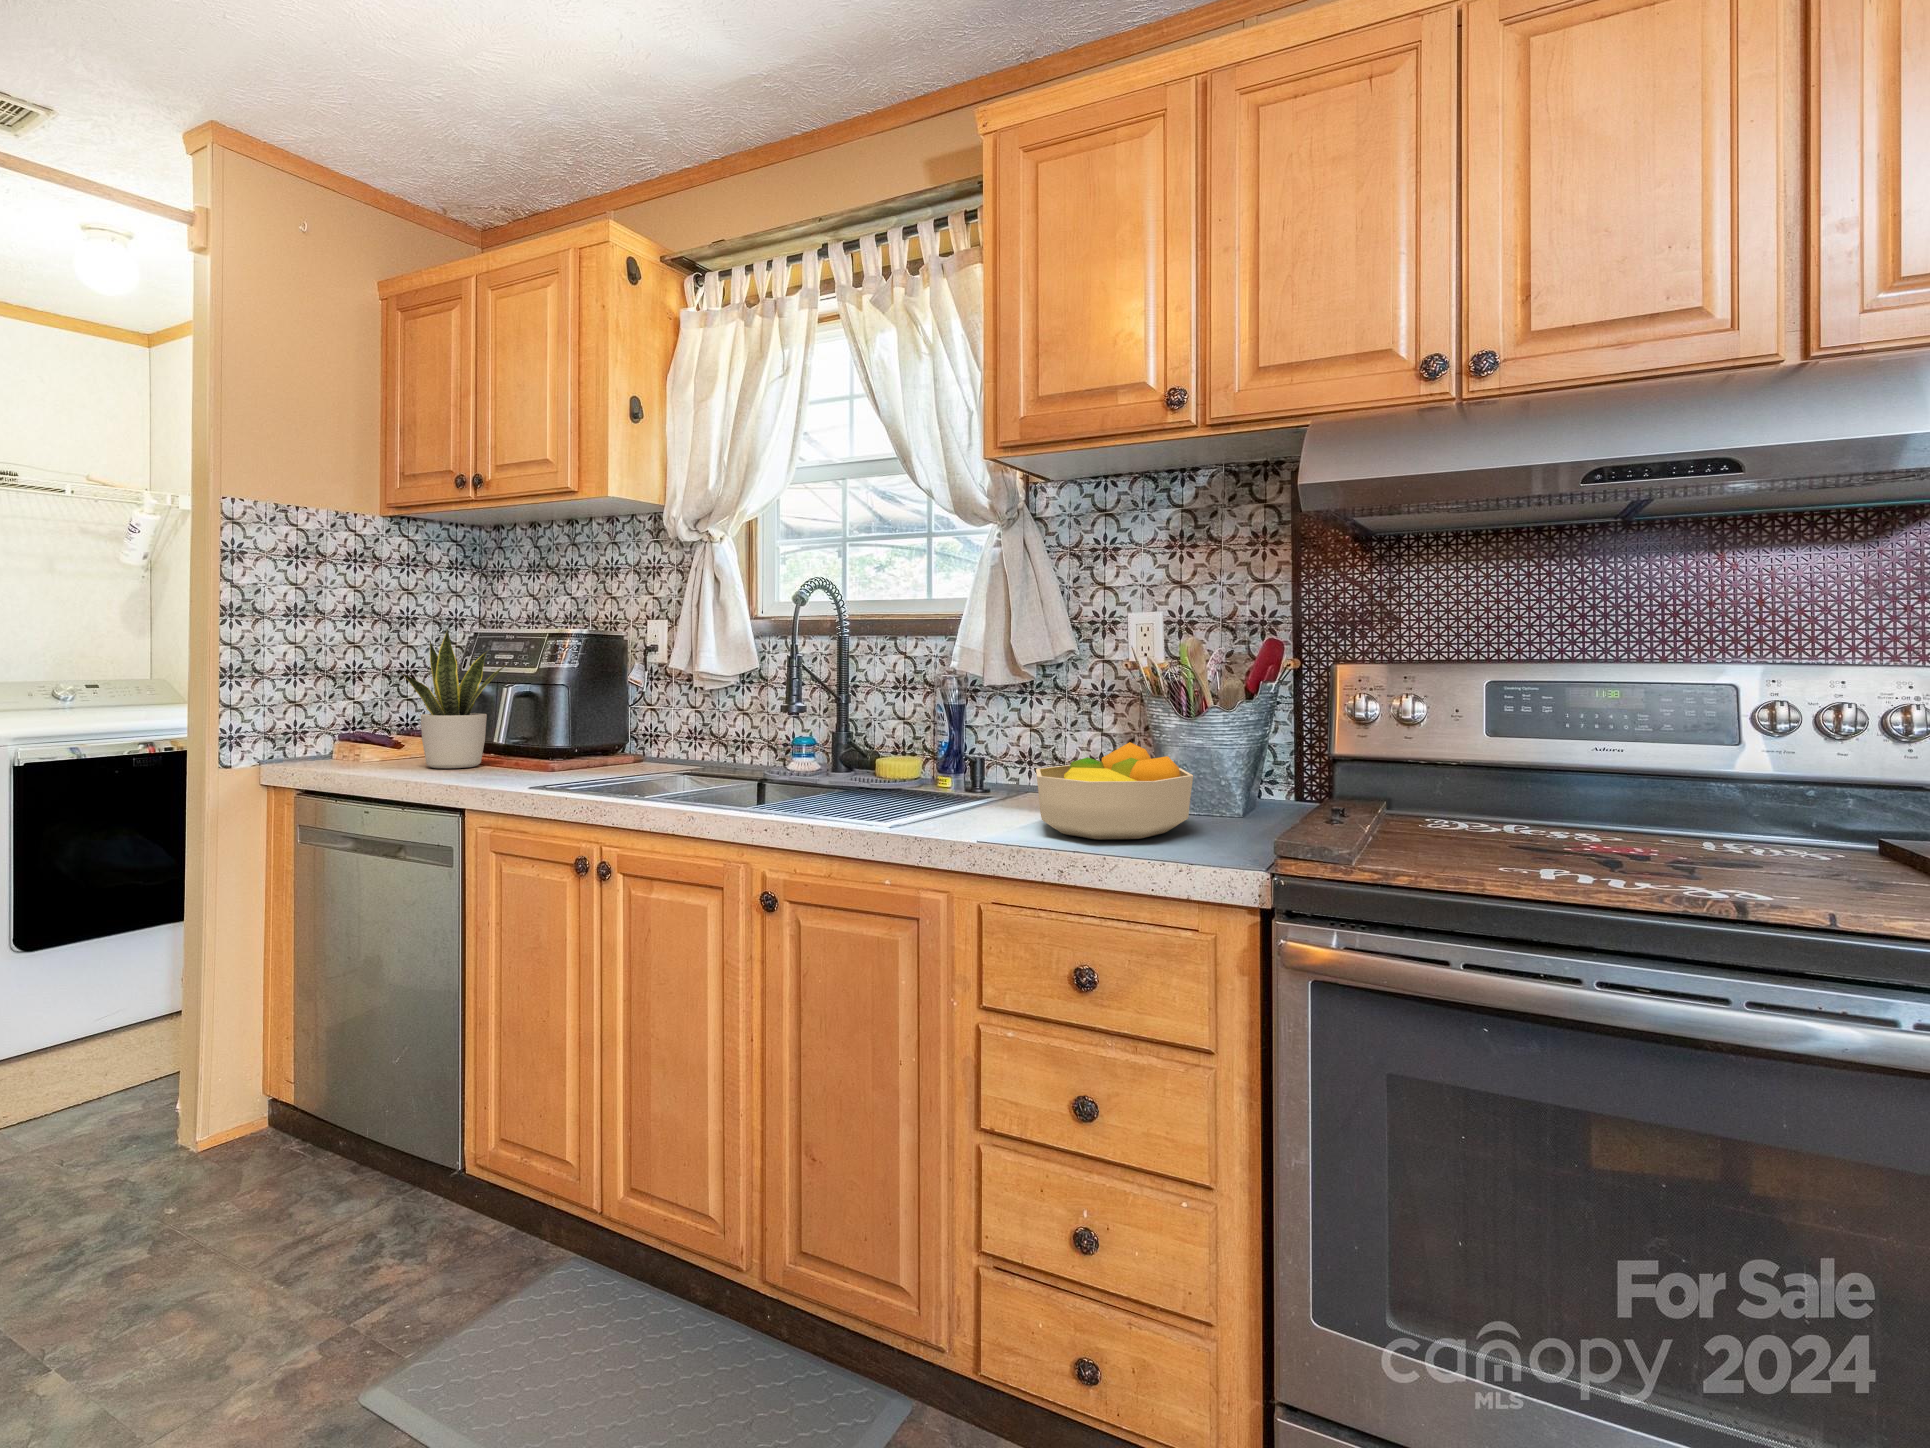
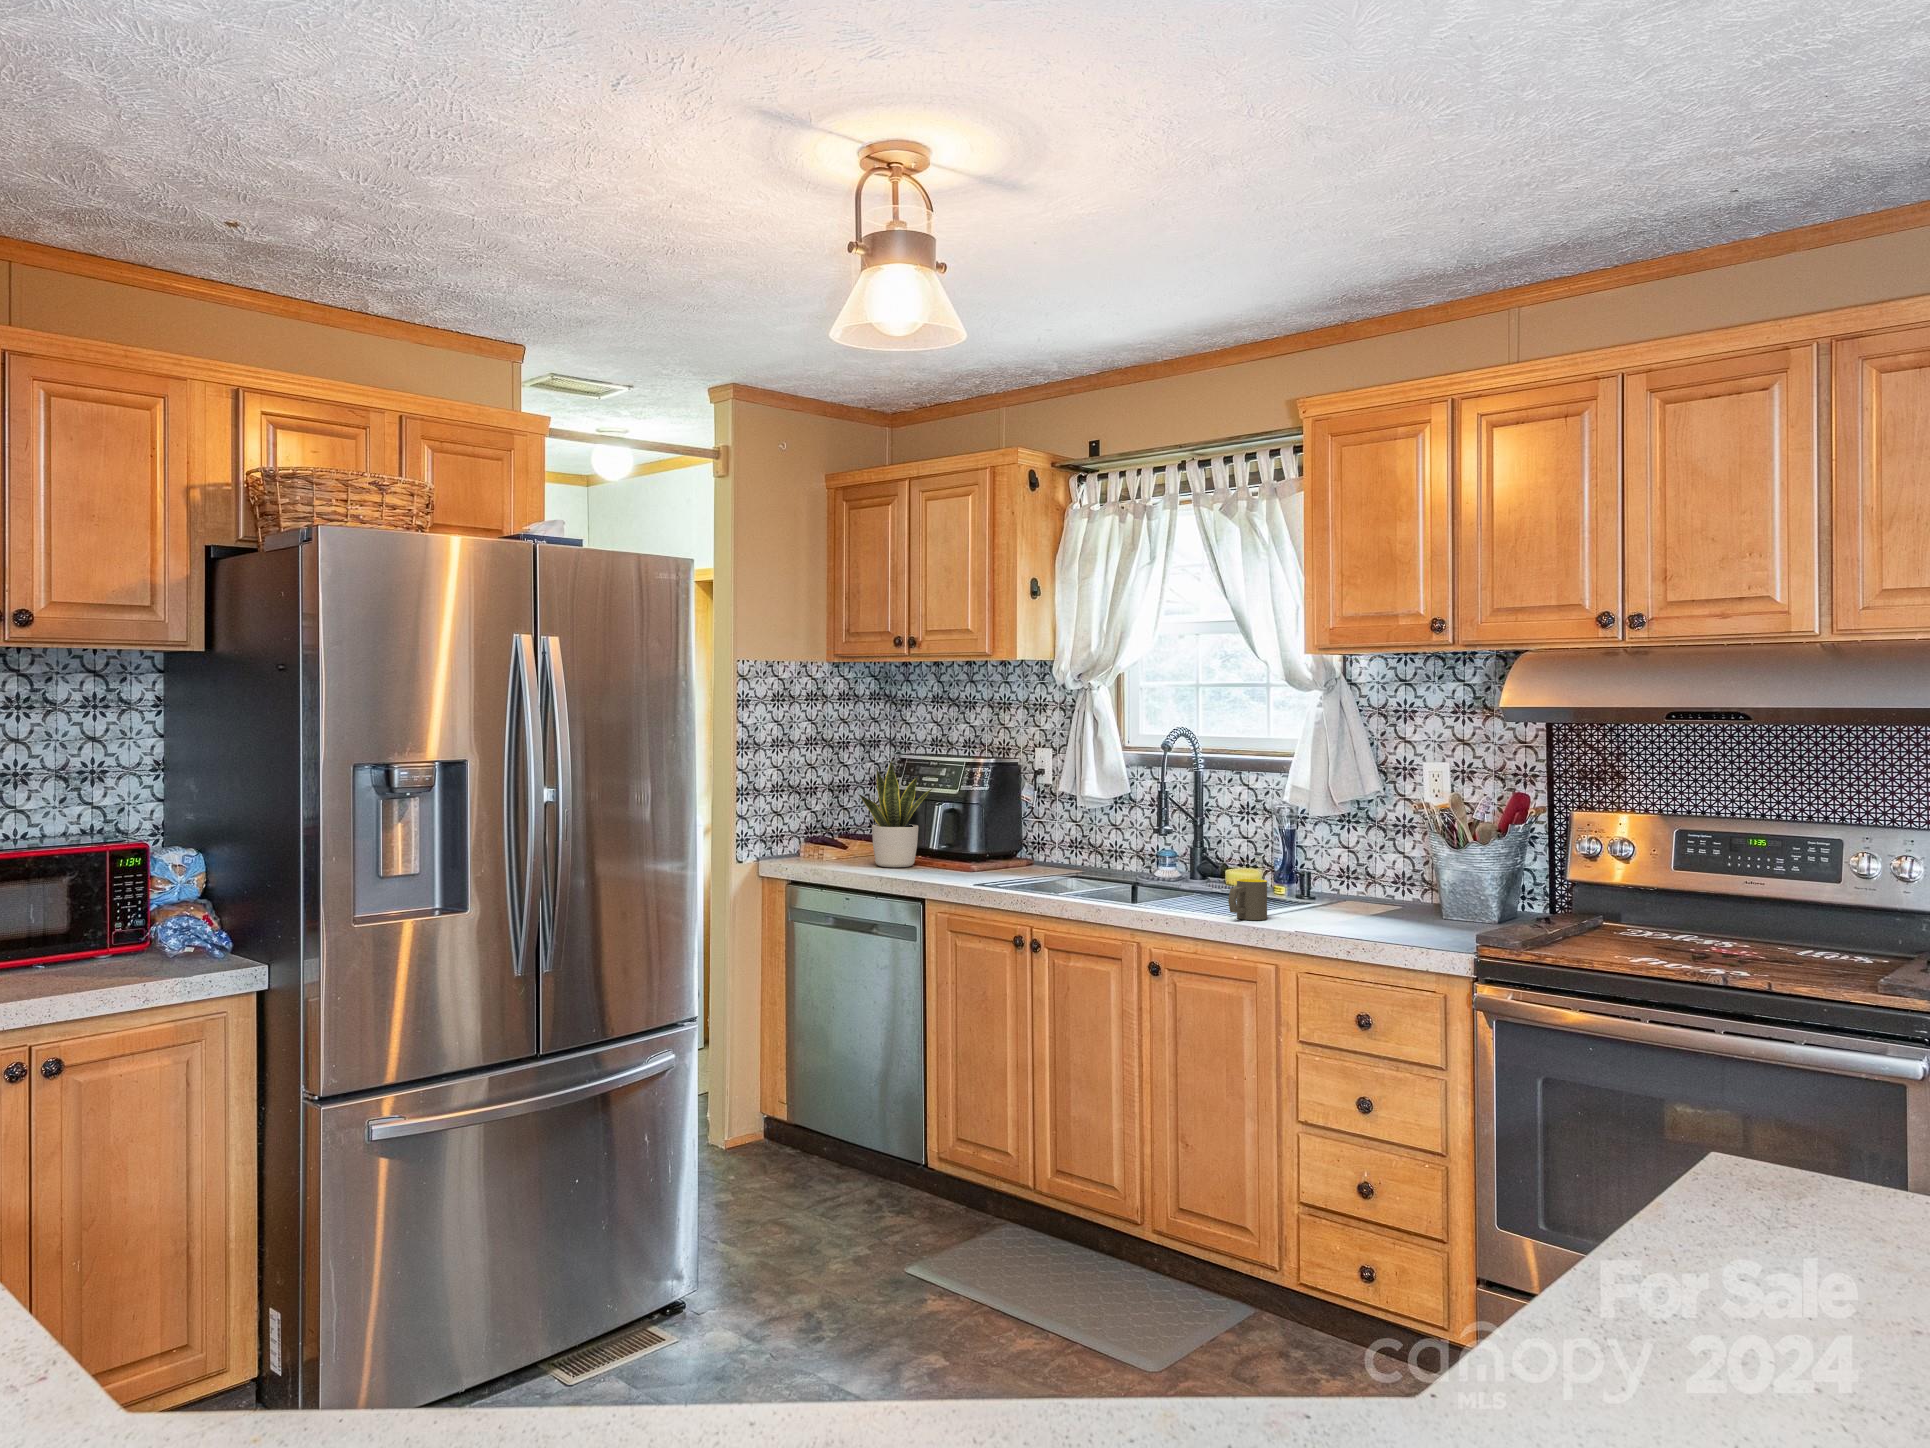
fruit bowl: present [1036,742,1193,839] -> none [1330,866,1444,933]
mug: none [887,766,942,826] -> present [1228,879,1267,920]

